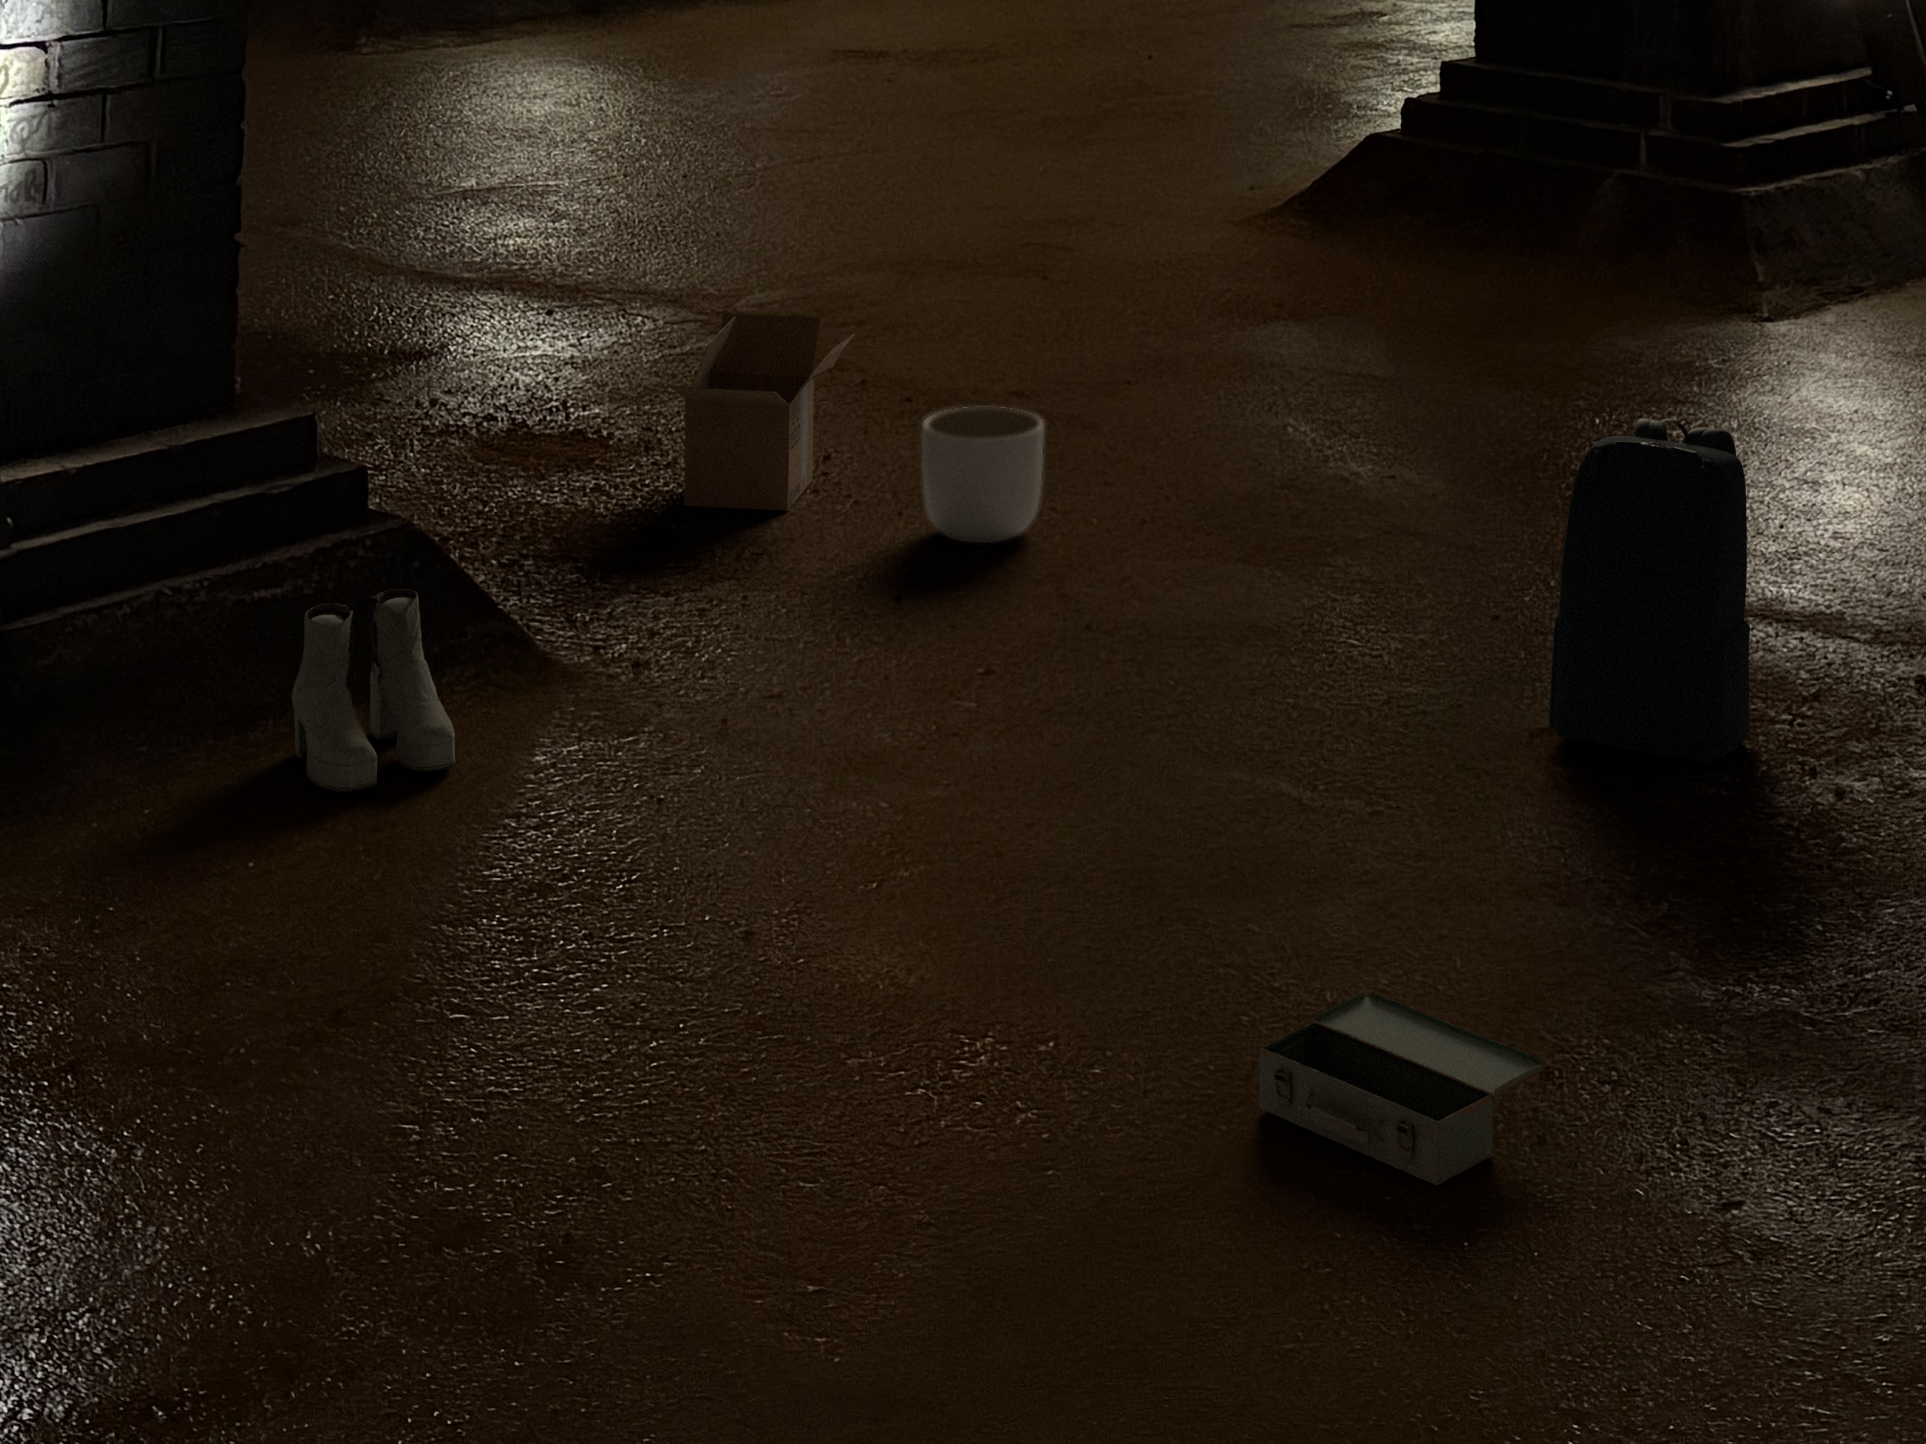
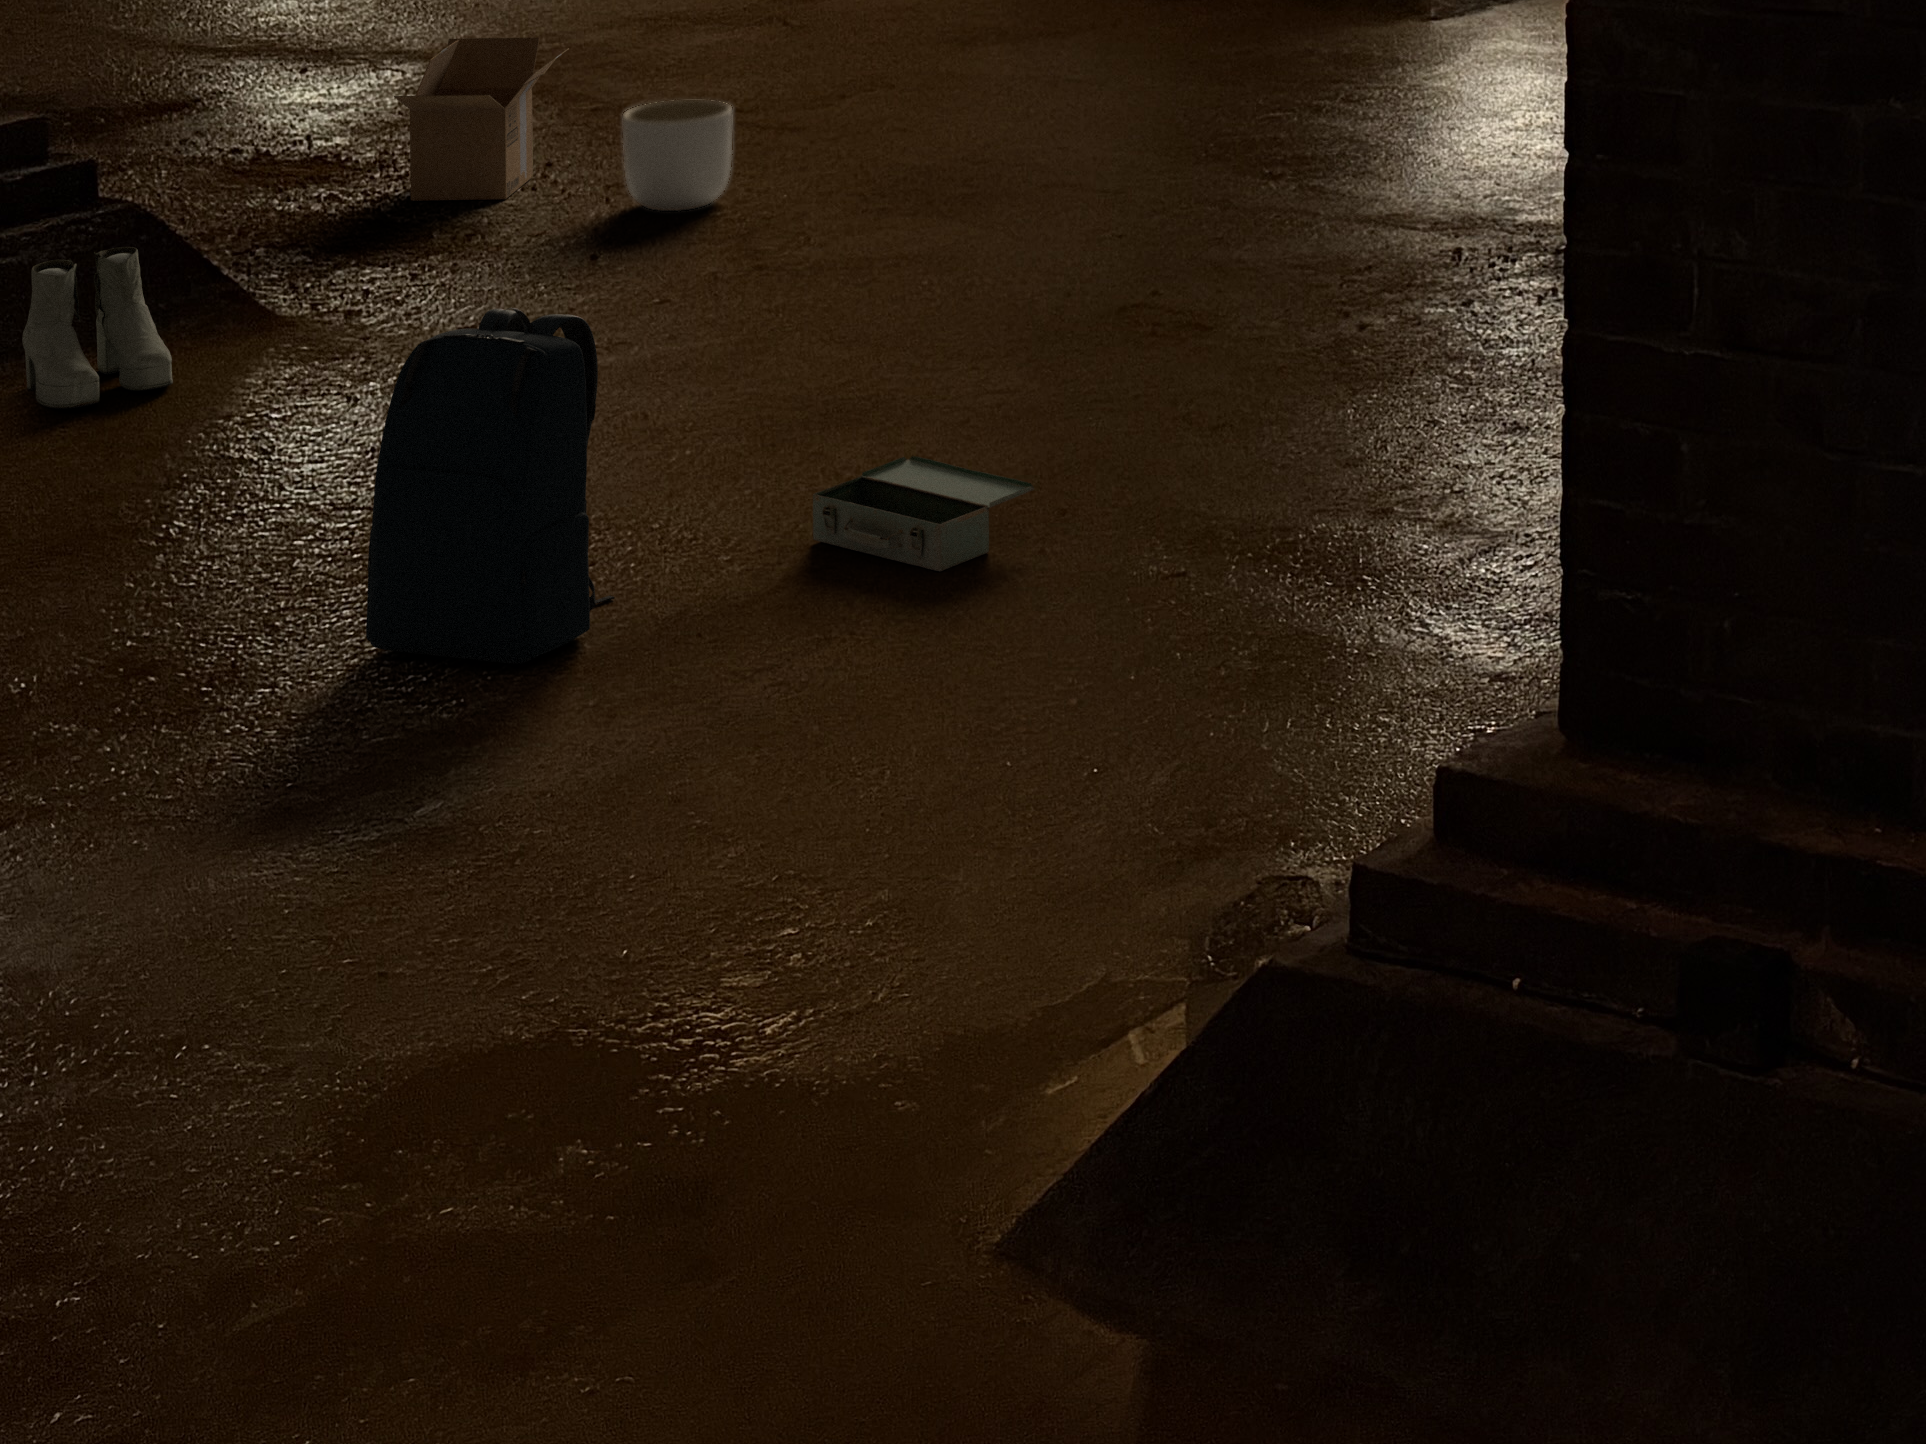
backpack: present [1549,418,1750,763] -> present [366,308,615,664]

